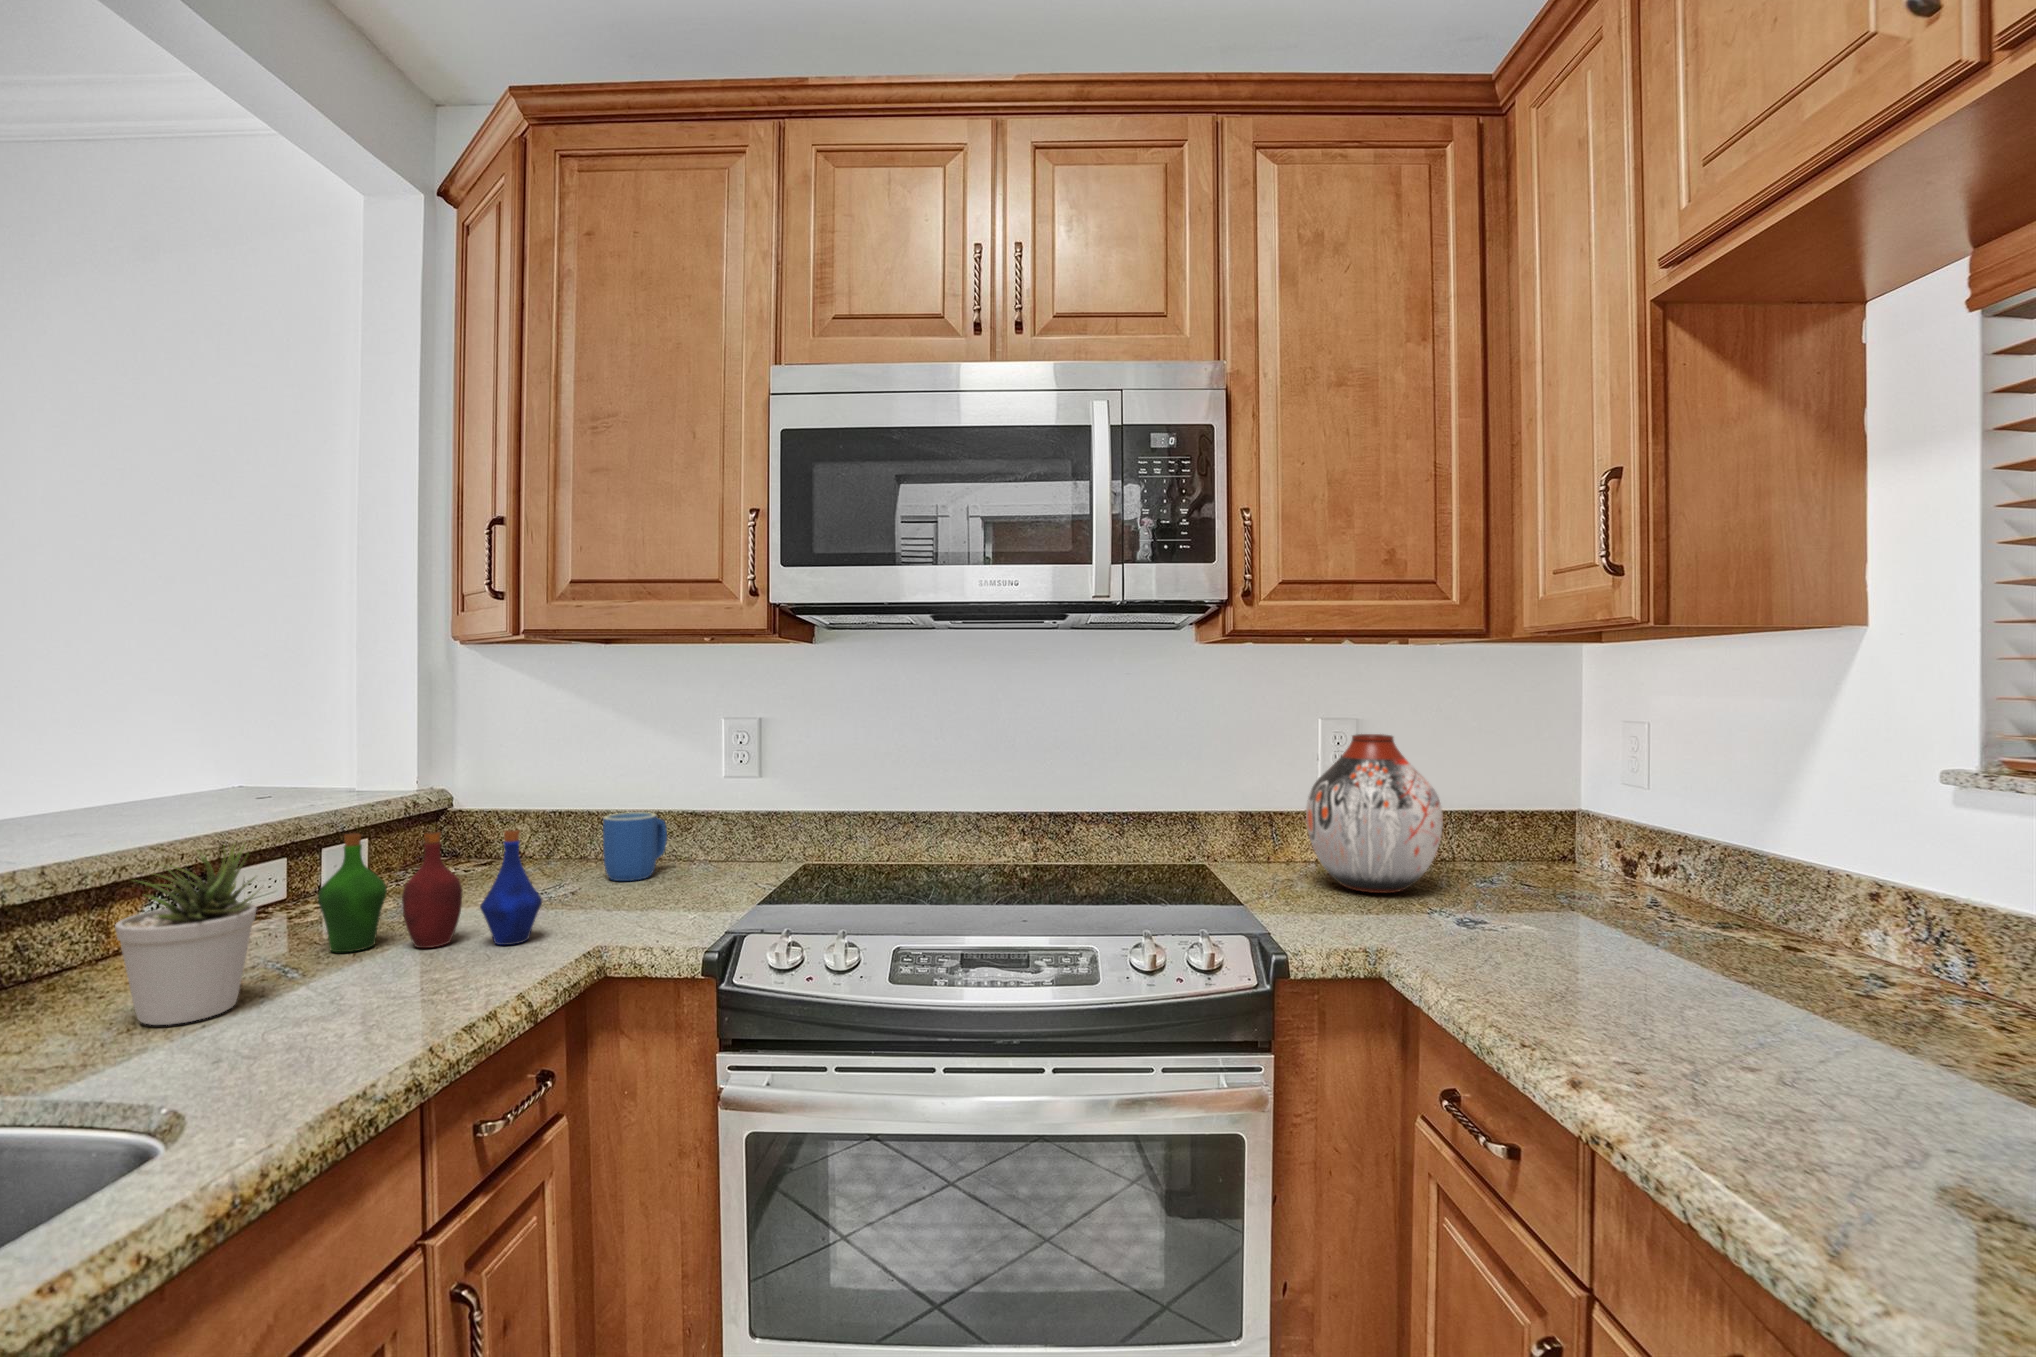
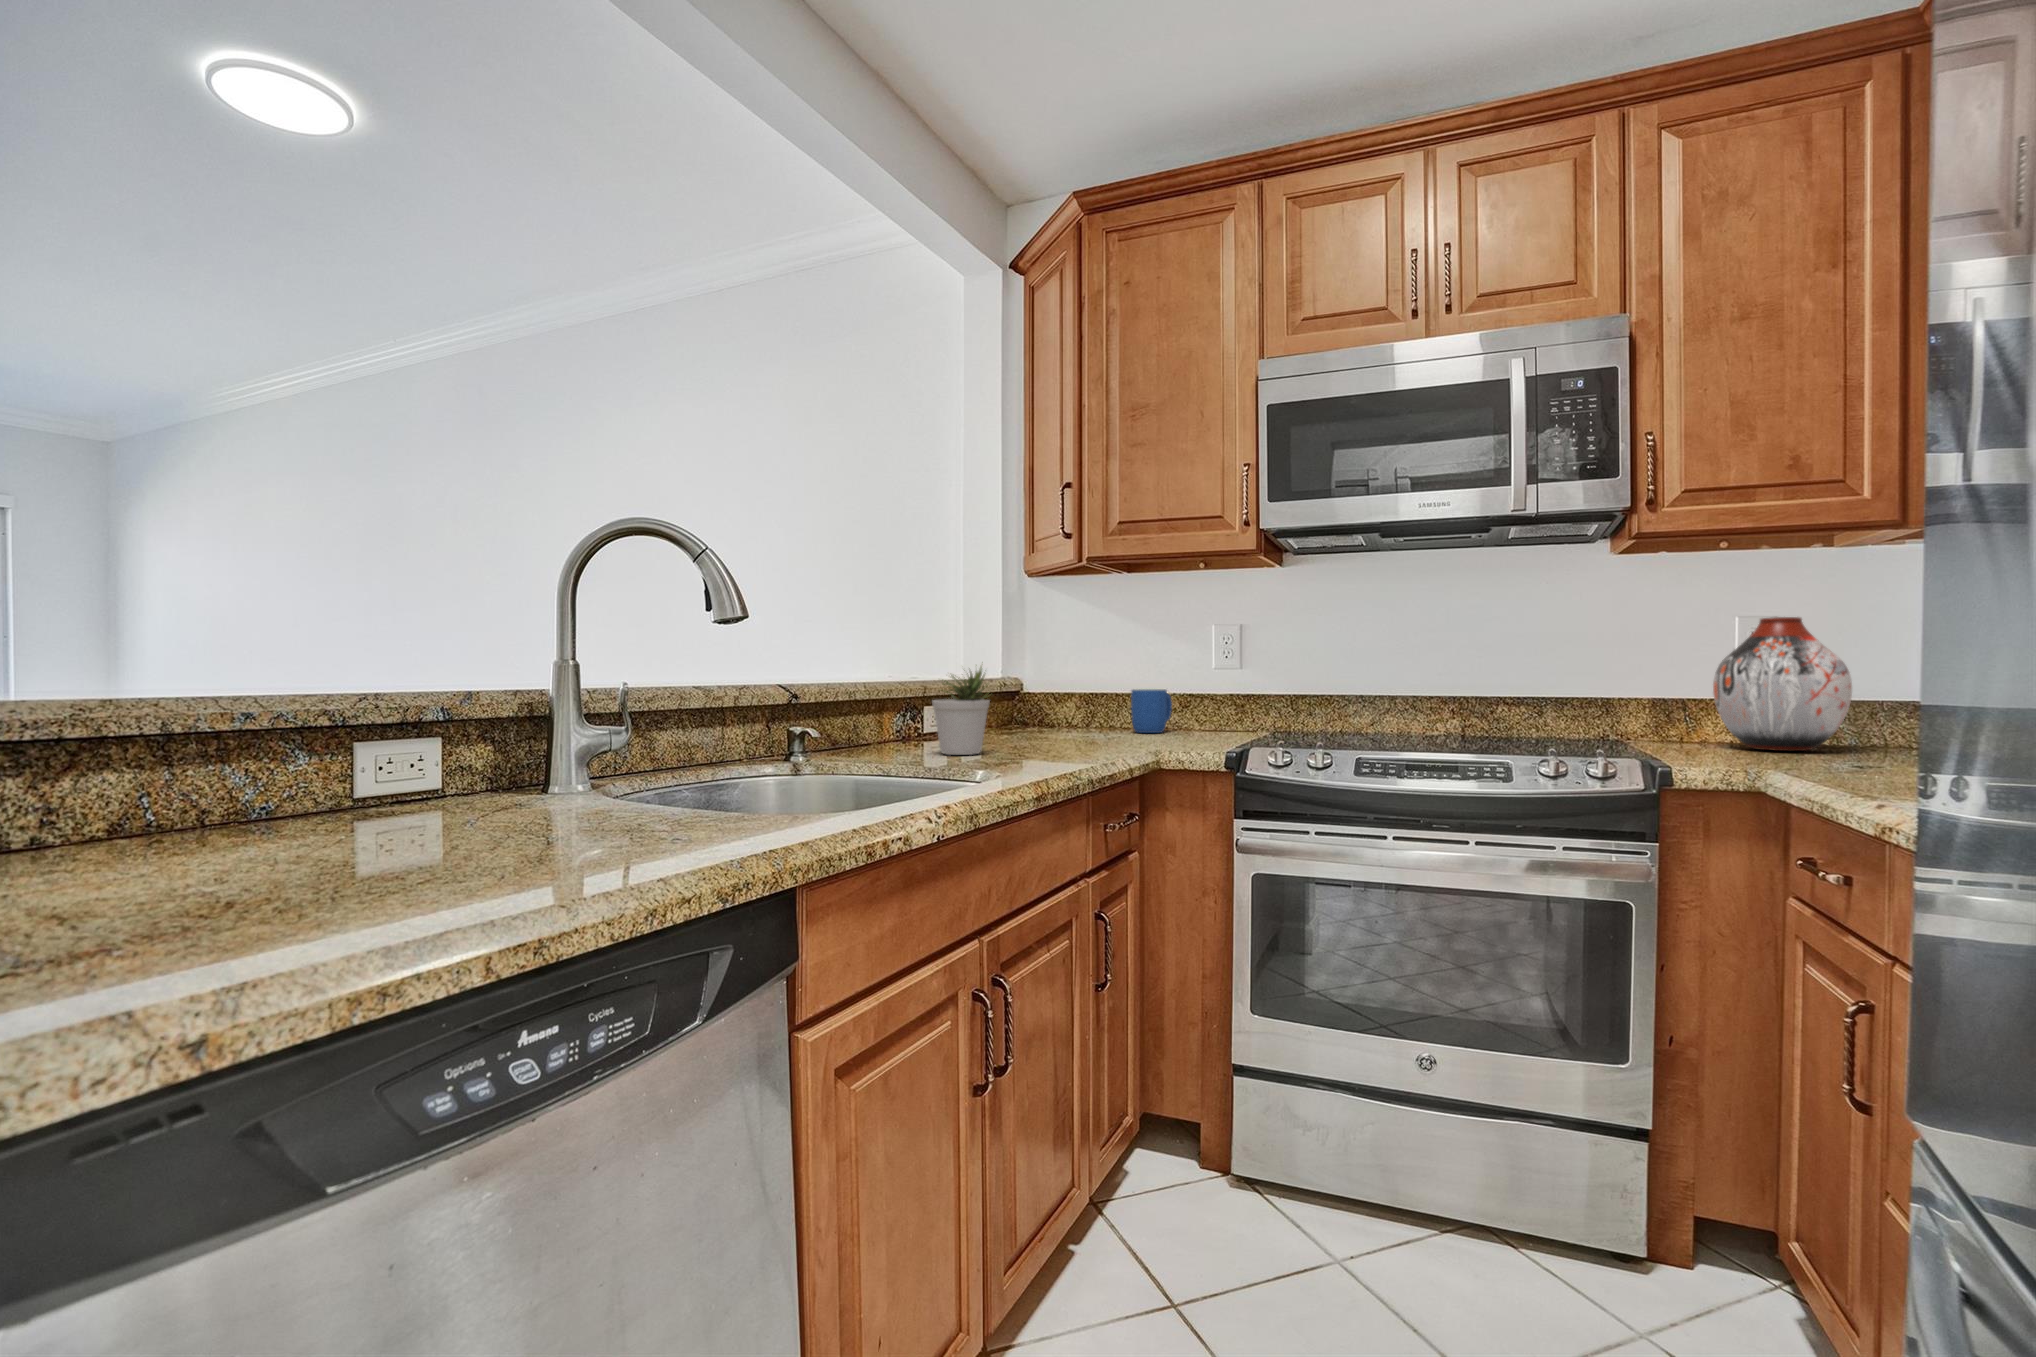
bottle: present [318,830,542,952] -> none [995,676,1118,746]

